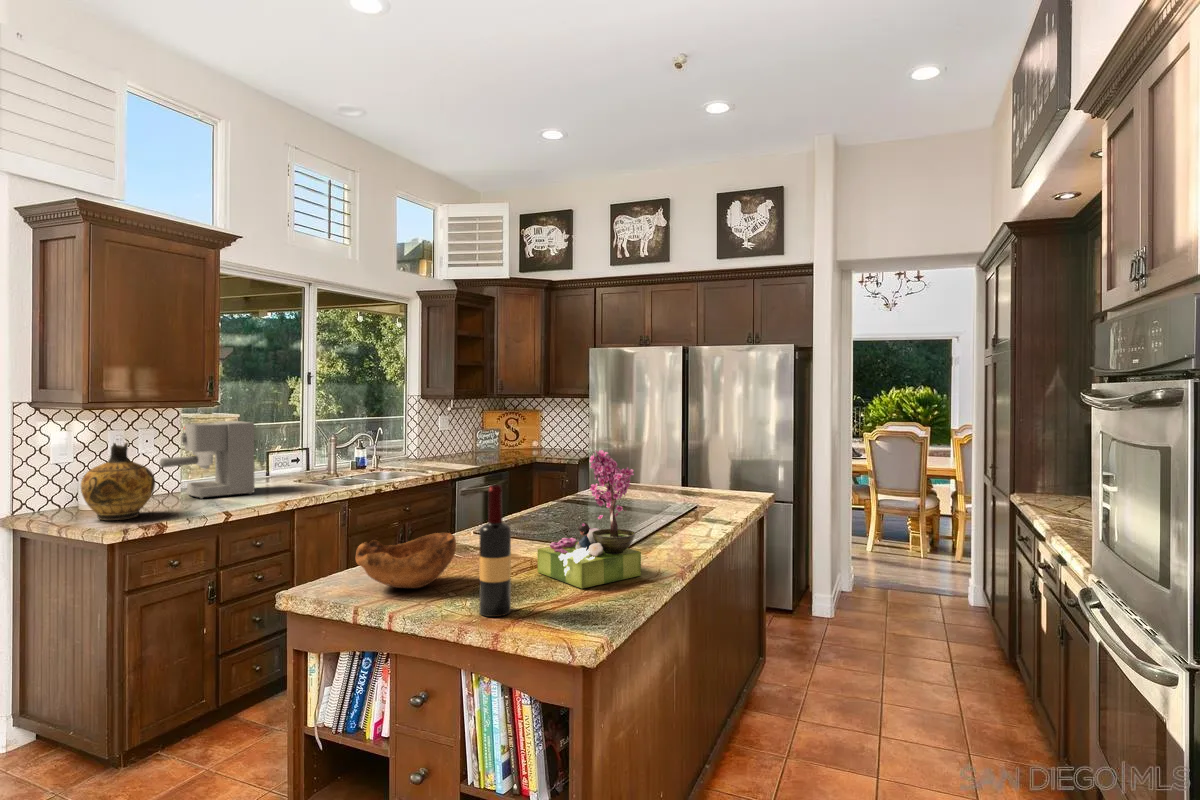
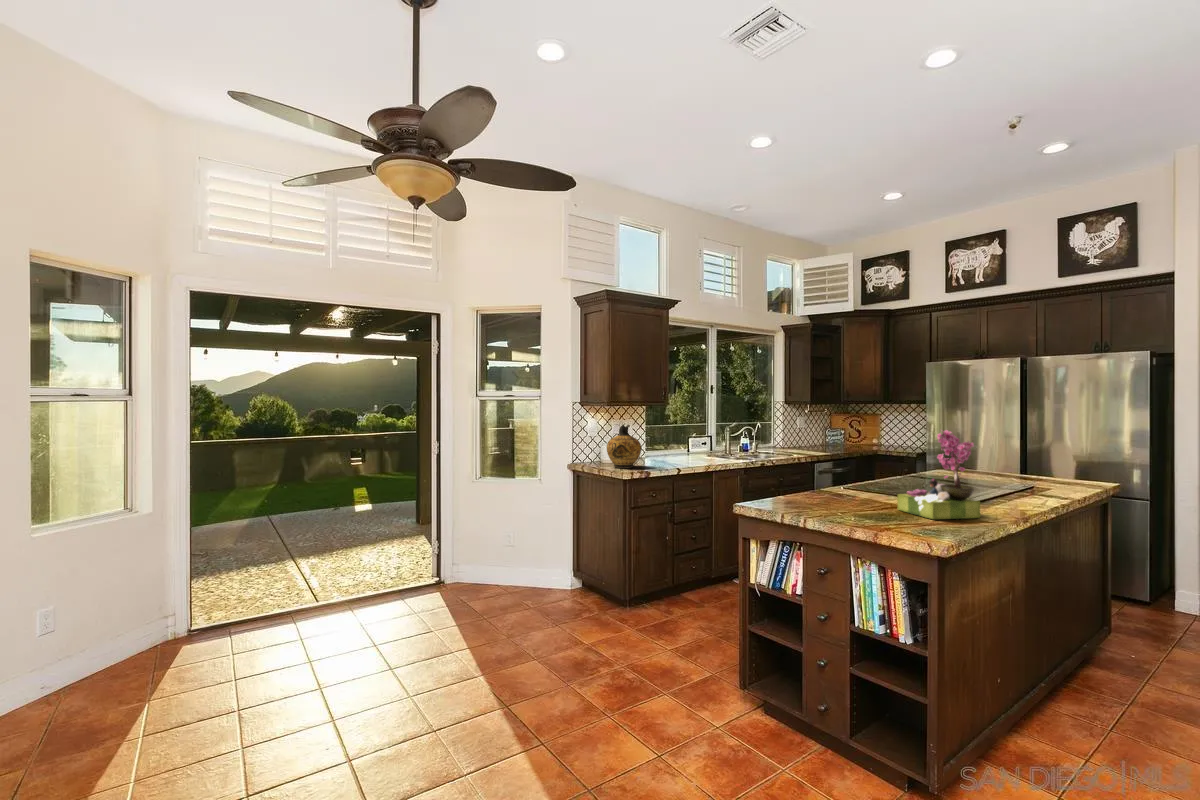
coffee maker: present [160,421,254,499] -> none [637,416,687,461]
wine bottle: present [479,485,511,617] -> none [862,445,884,525]
wooden bowl: present [356,533,456,588] -> none [779,478,842,509]

